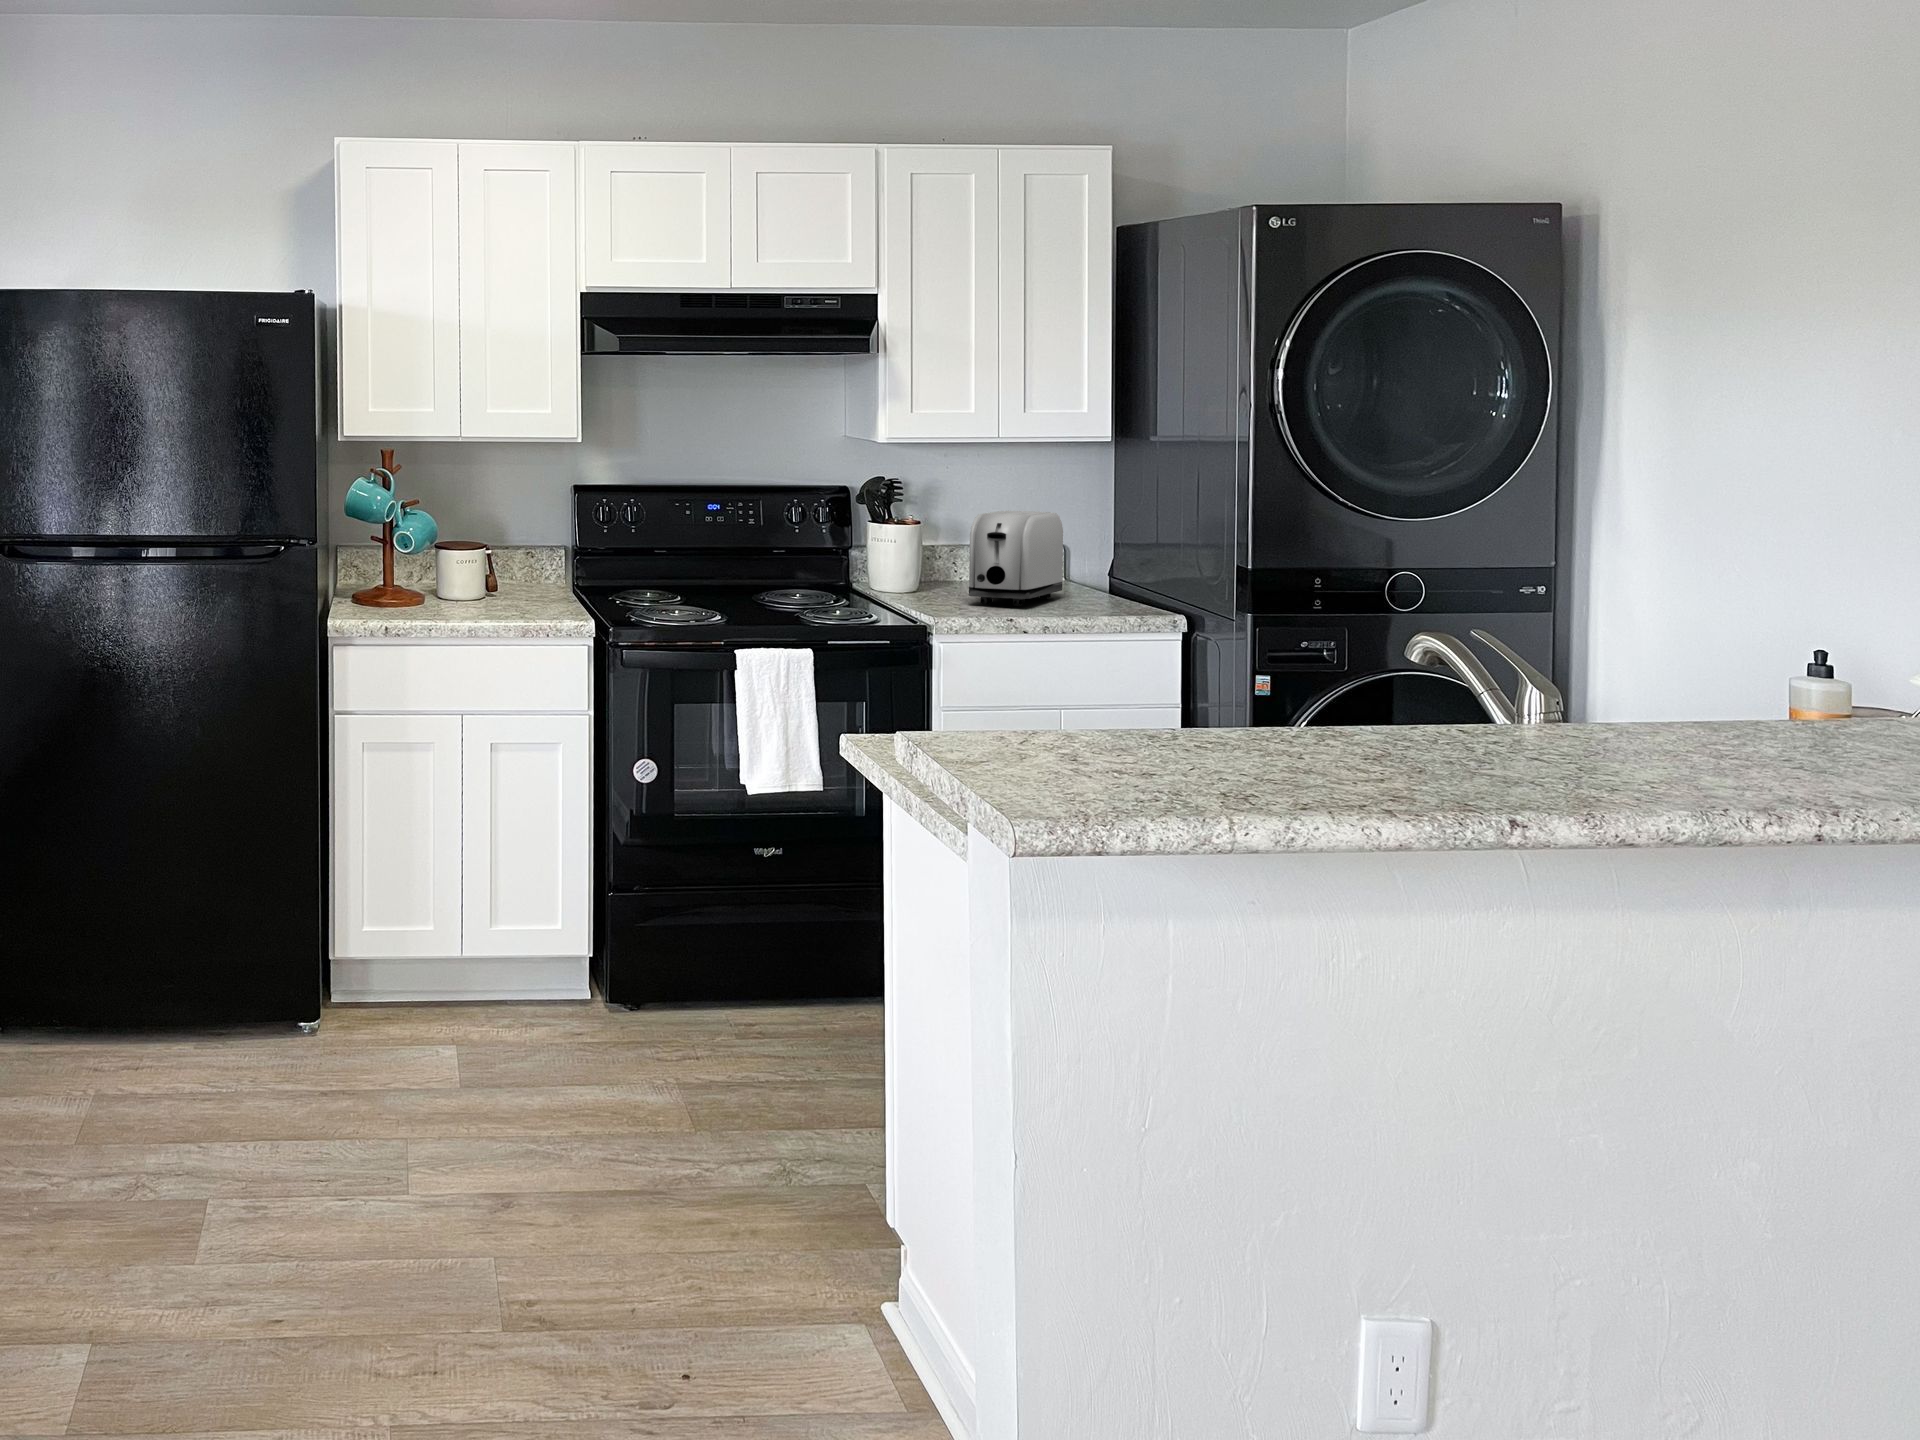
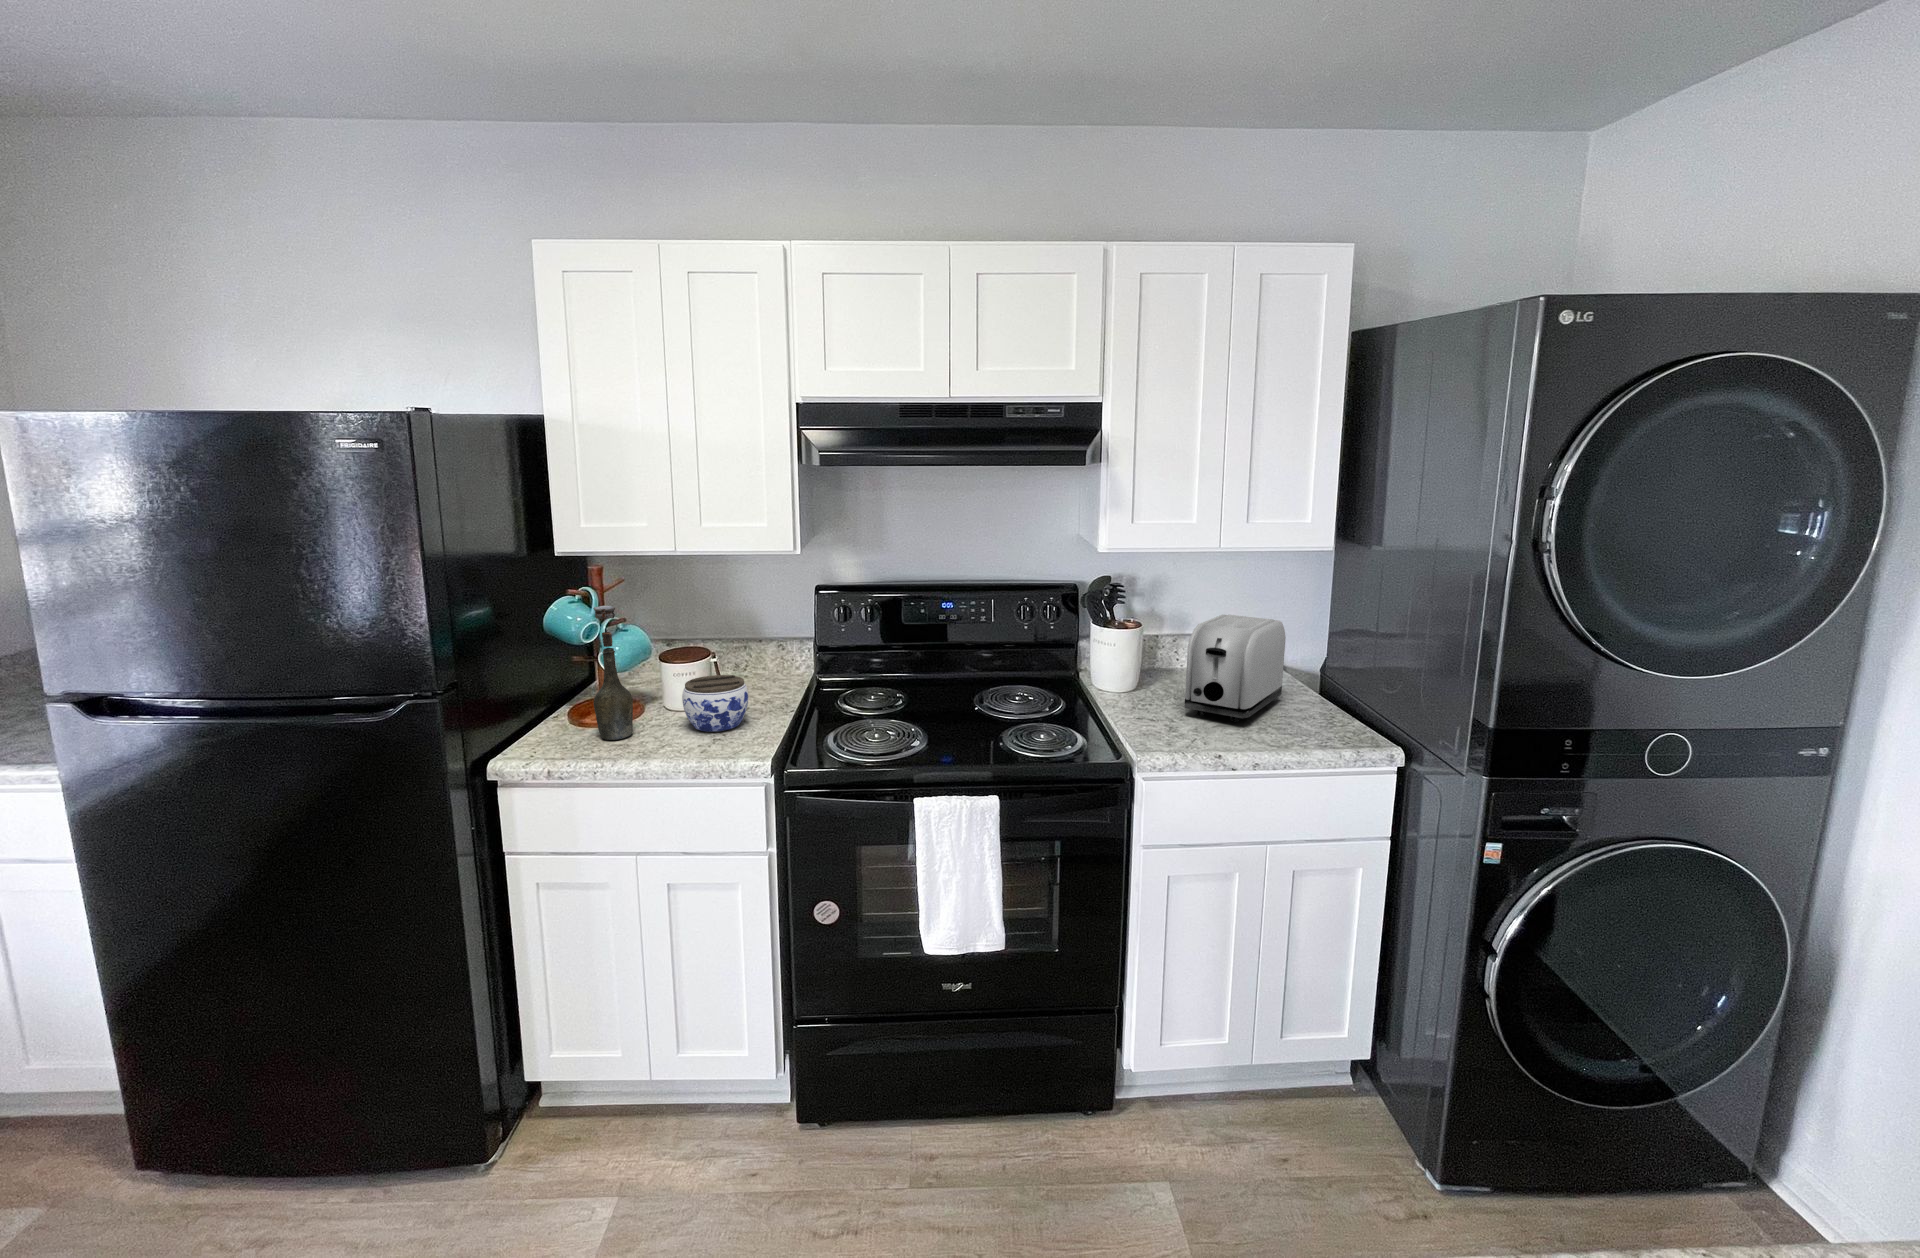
bottle: none [393,484,431,620] -> present [593,606,633,740]
jar: none [473,564,539,615] -> present [682,675,748,732]

